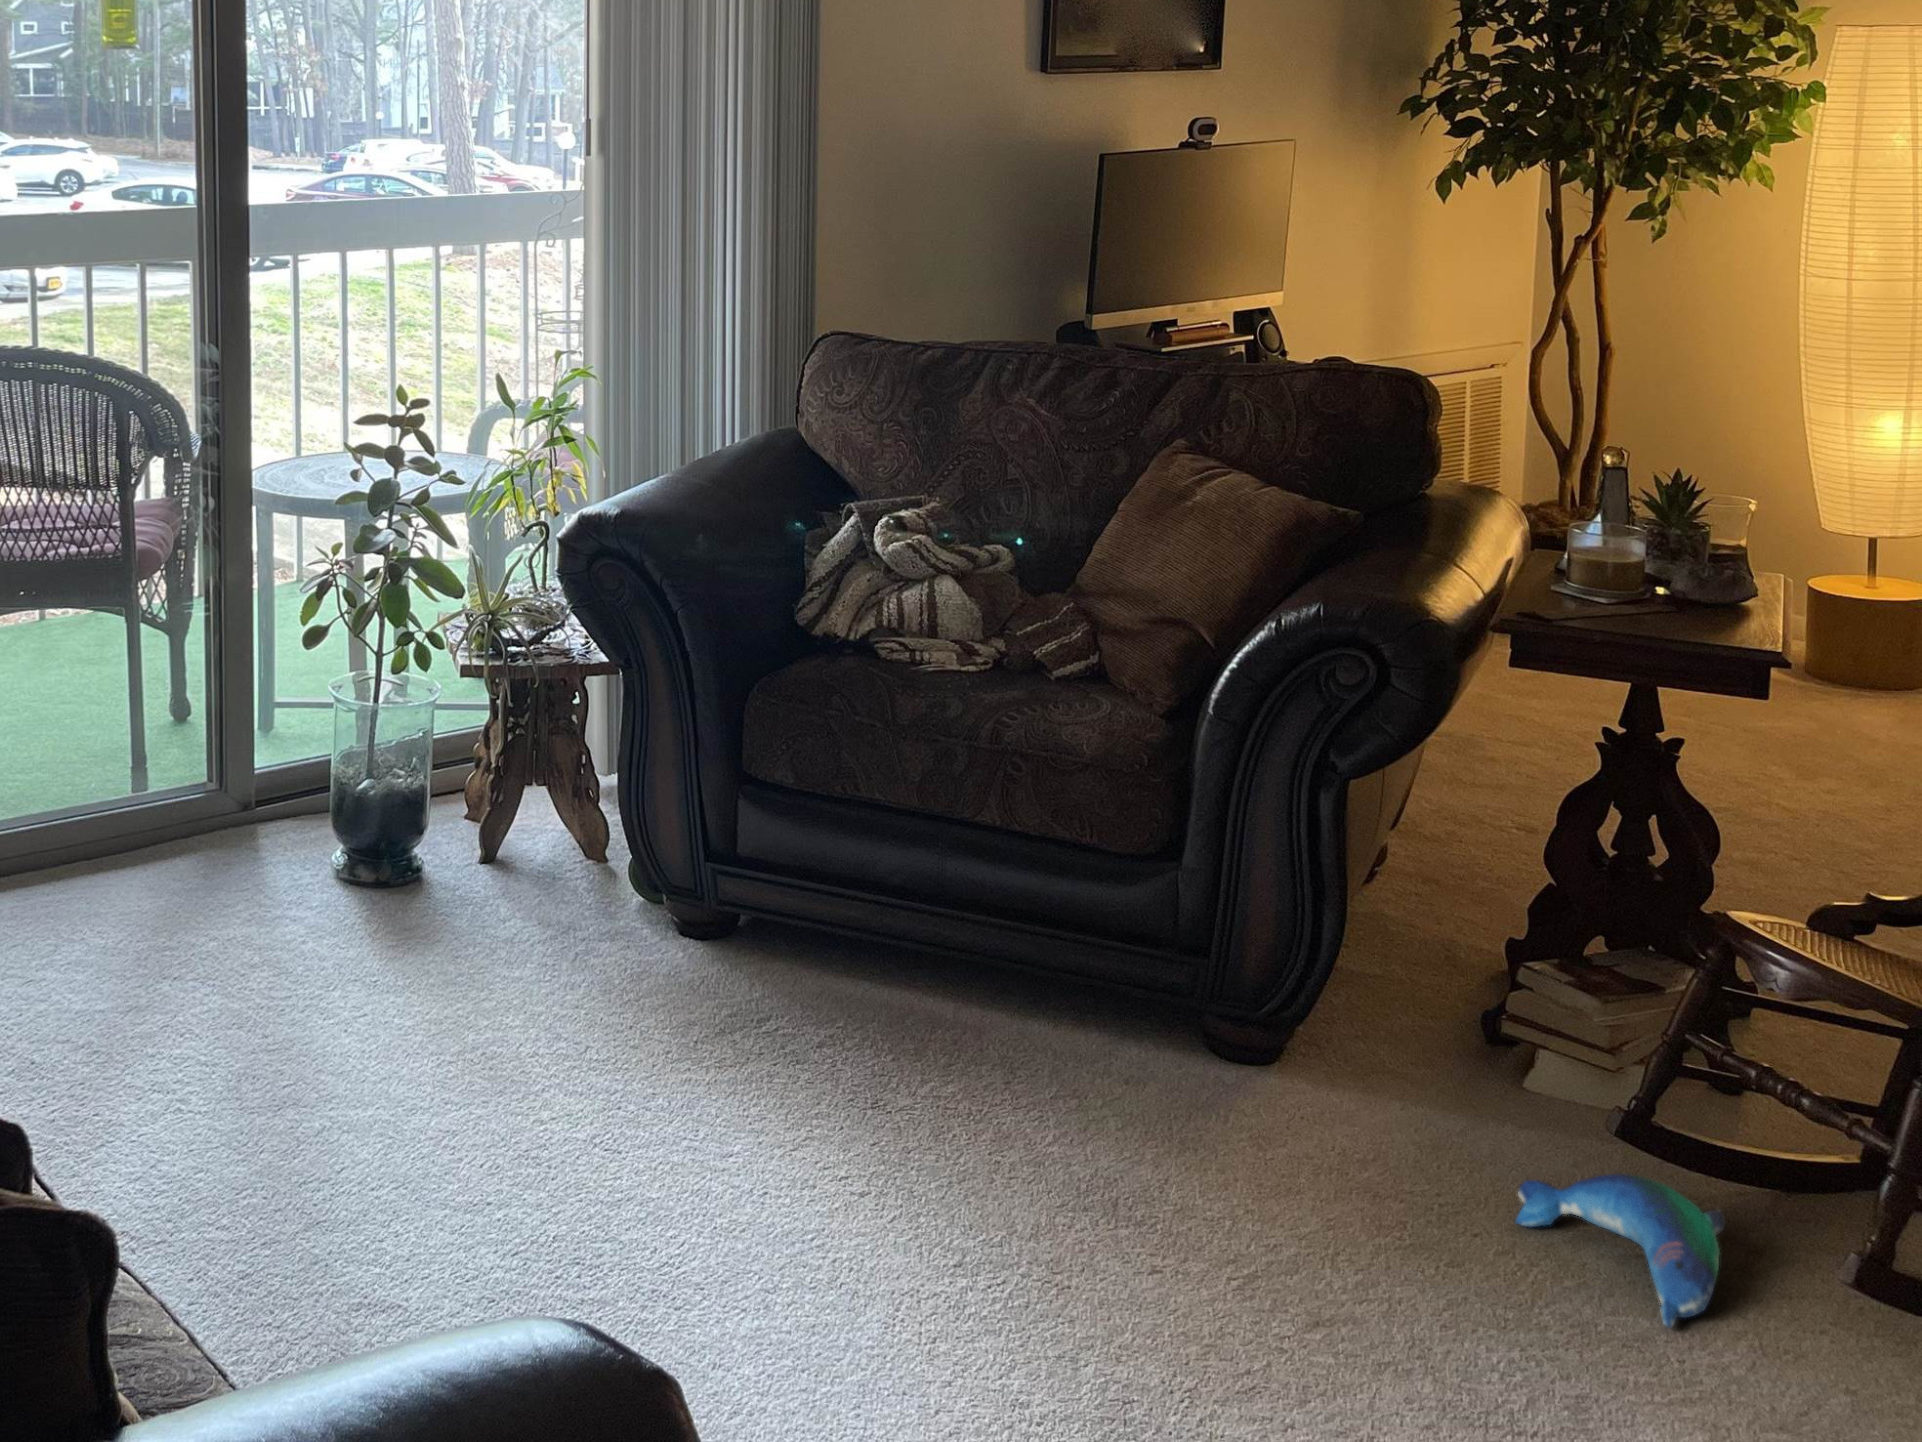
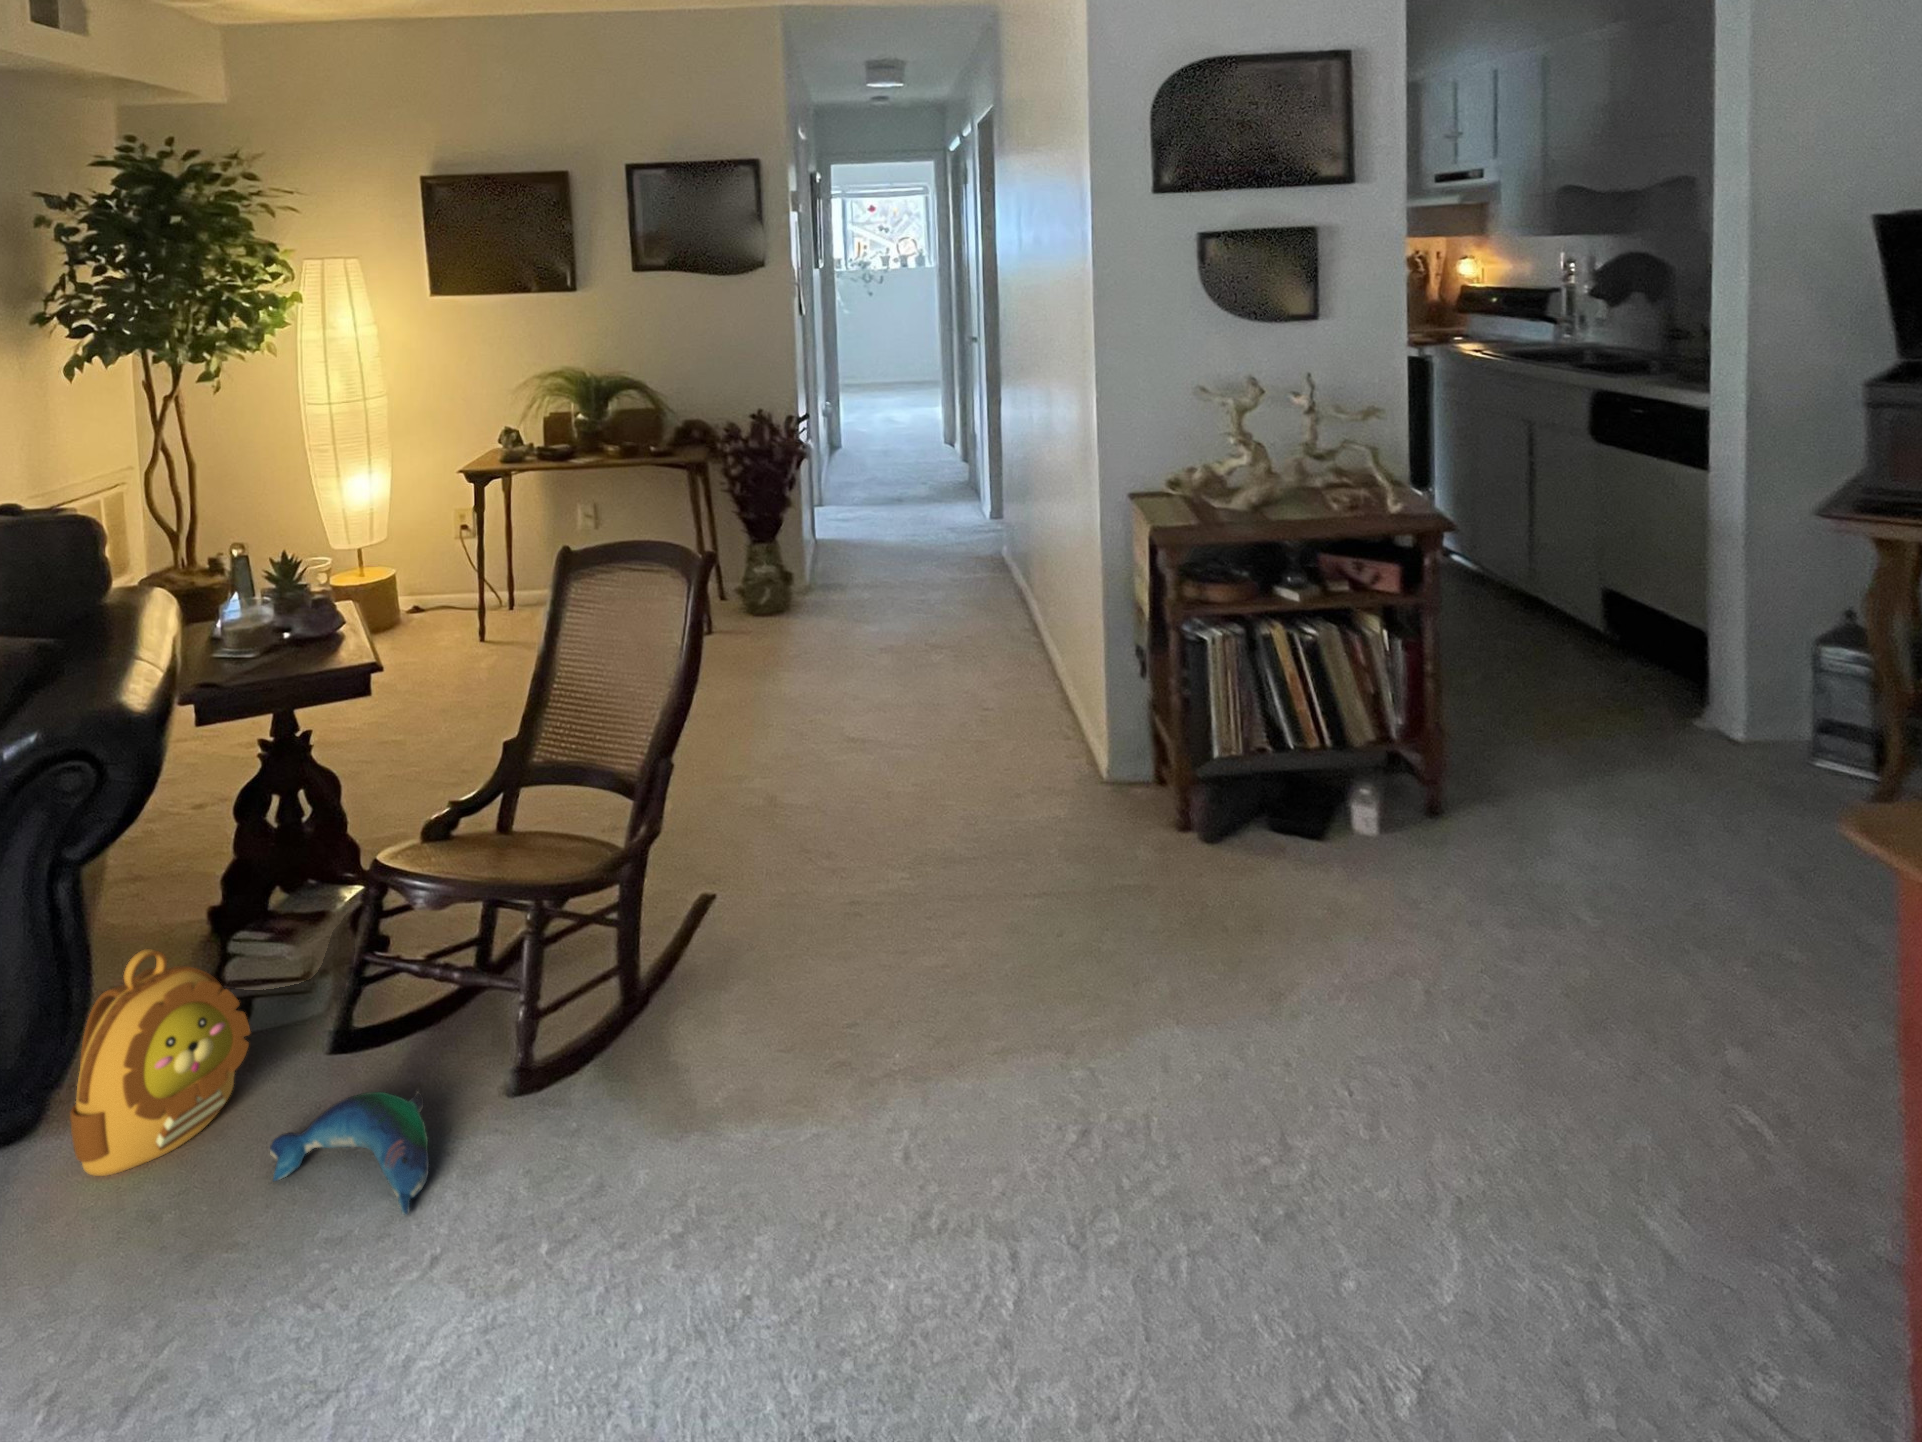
backpack: none [1305,898,1521,1146] -> present [70,949,250,1176]

